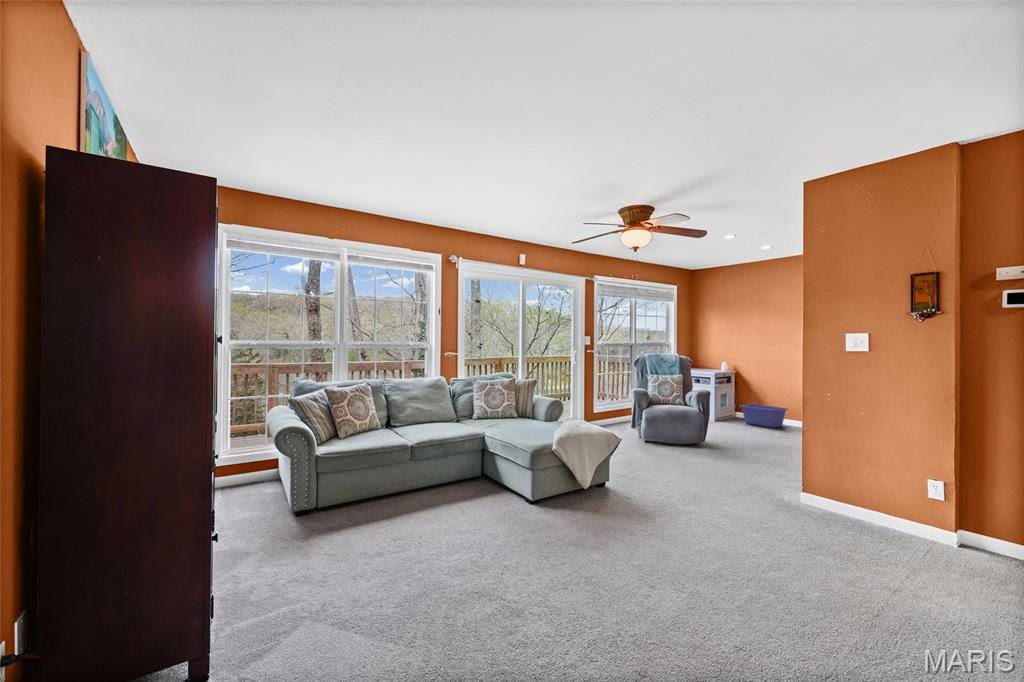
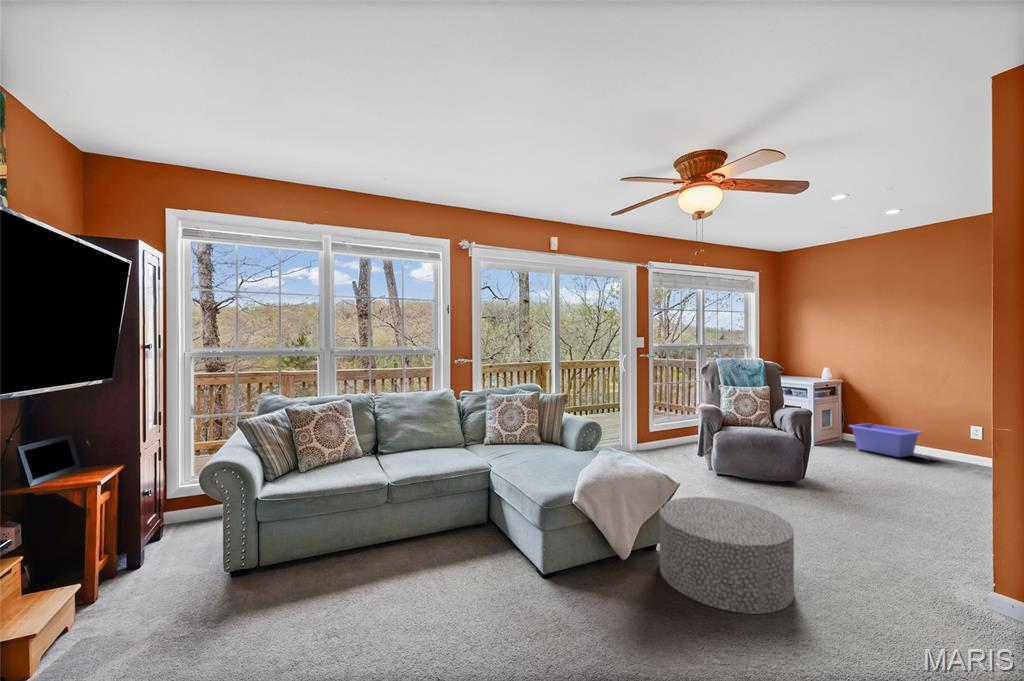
ottoman: none [609,448,695,514] -> present [659,497,794,614]

